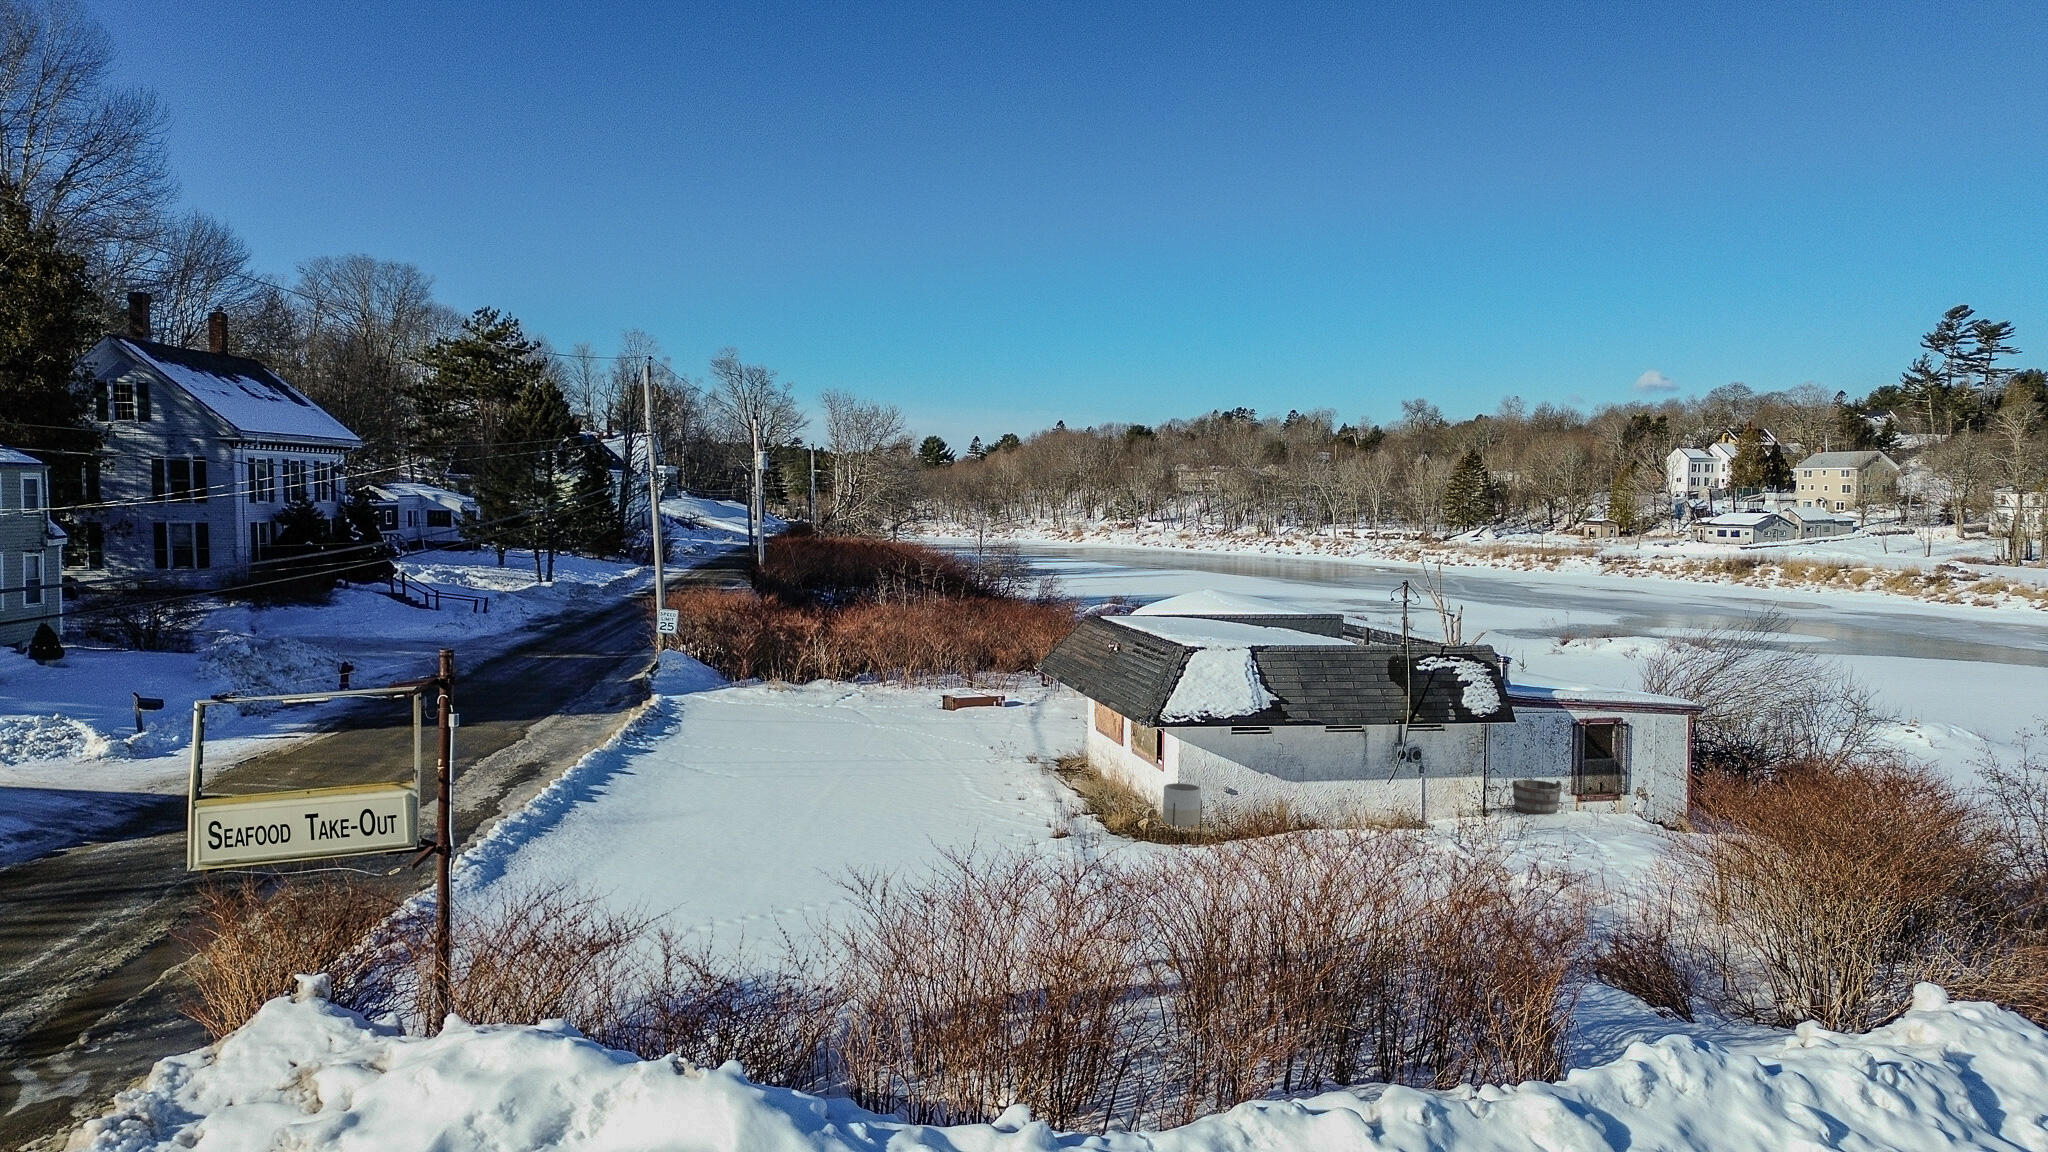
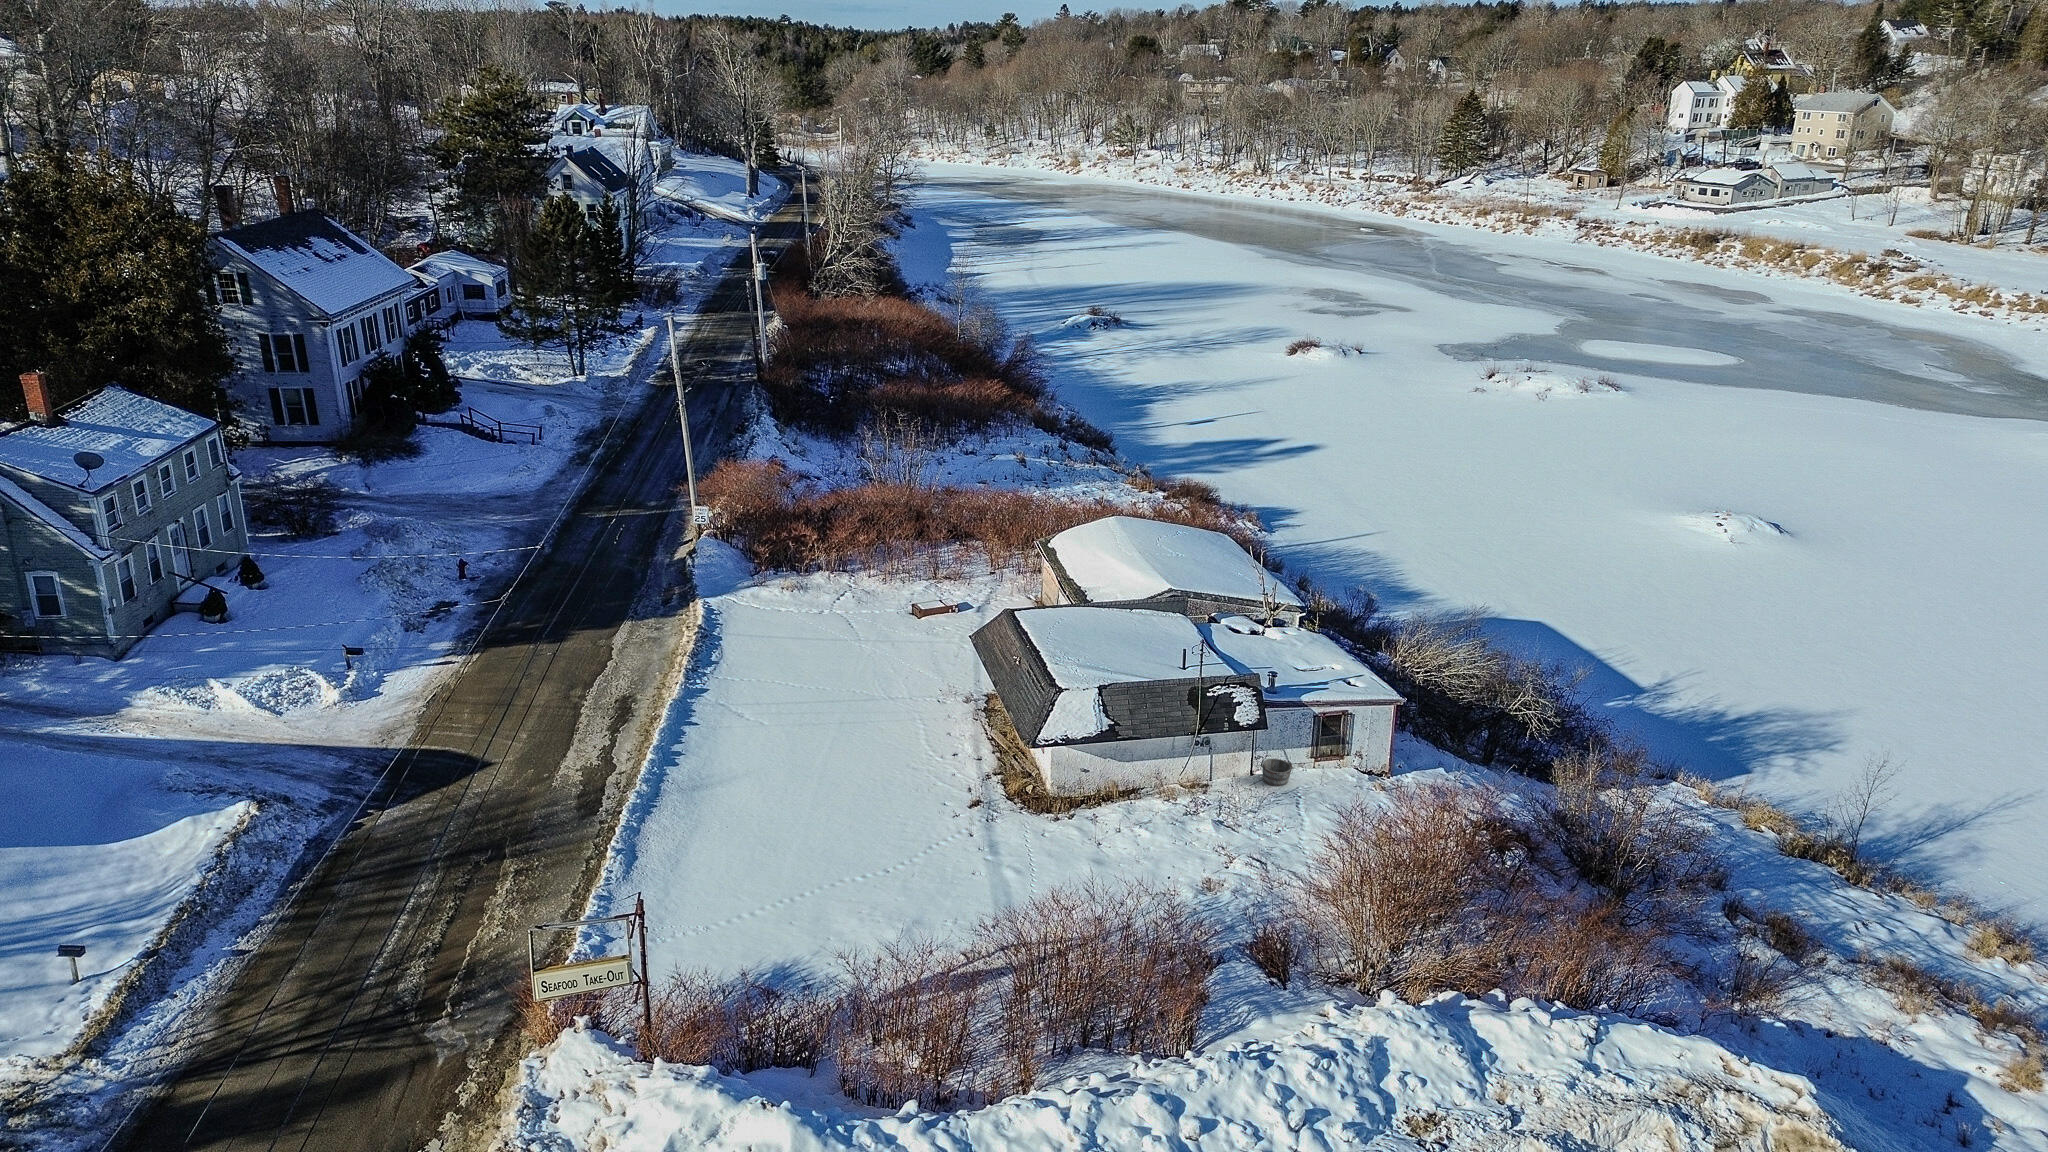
planter: present [1163,783,1202,841] -> none [1038,774,1063,813]

